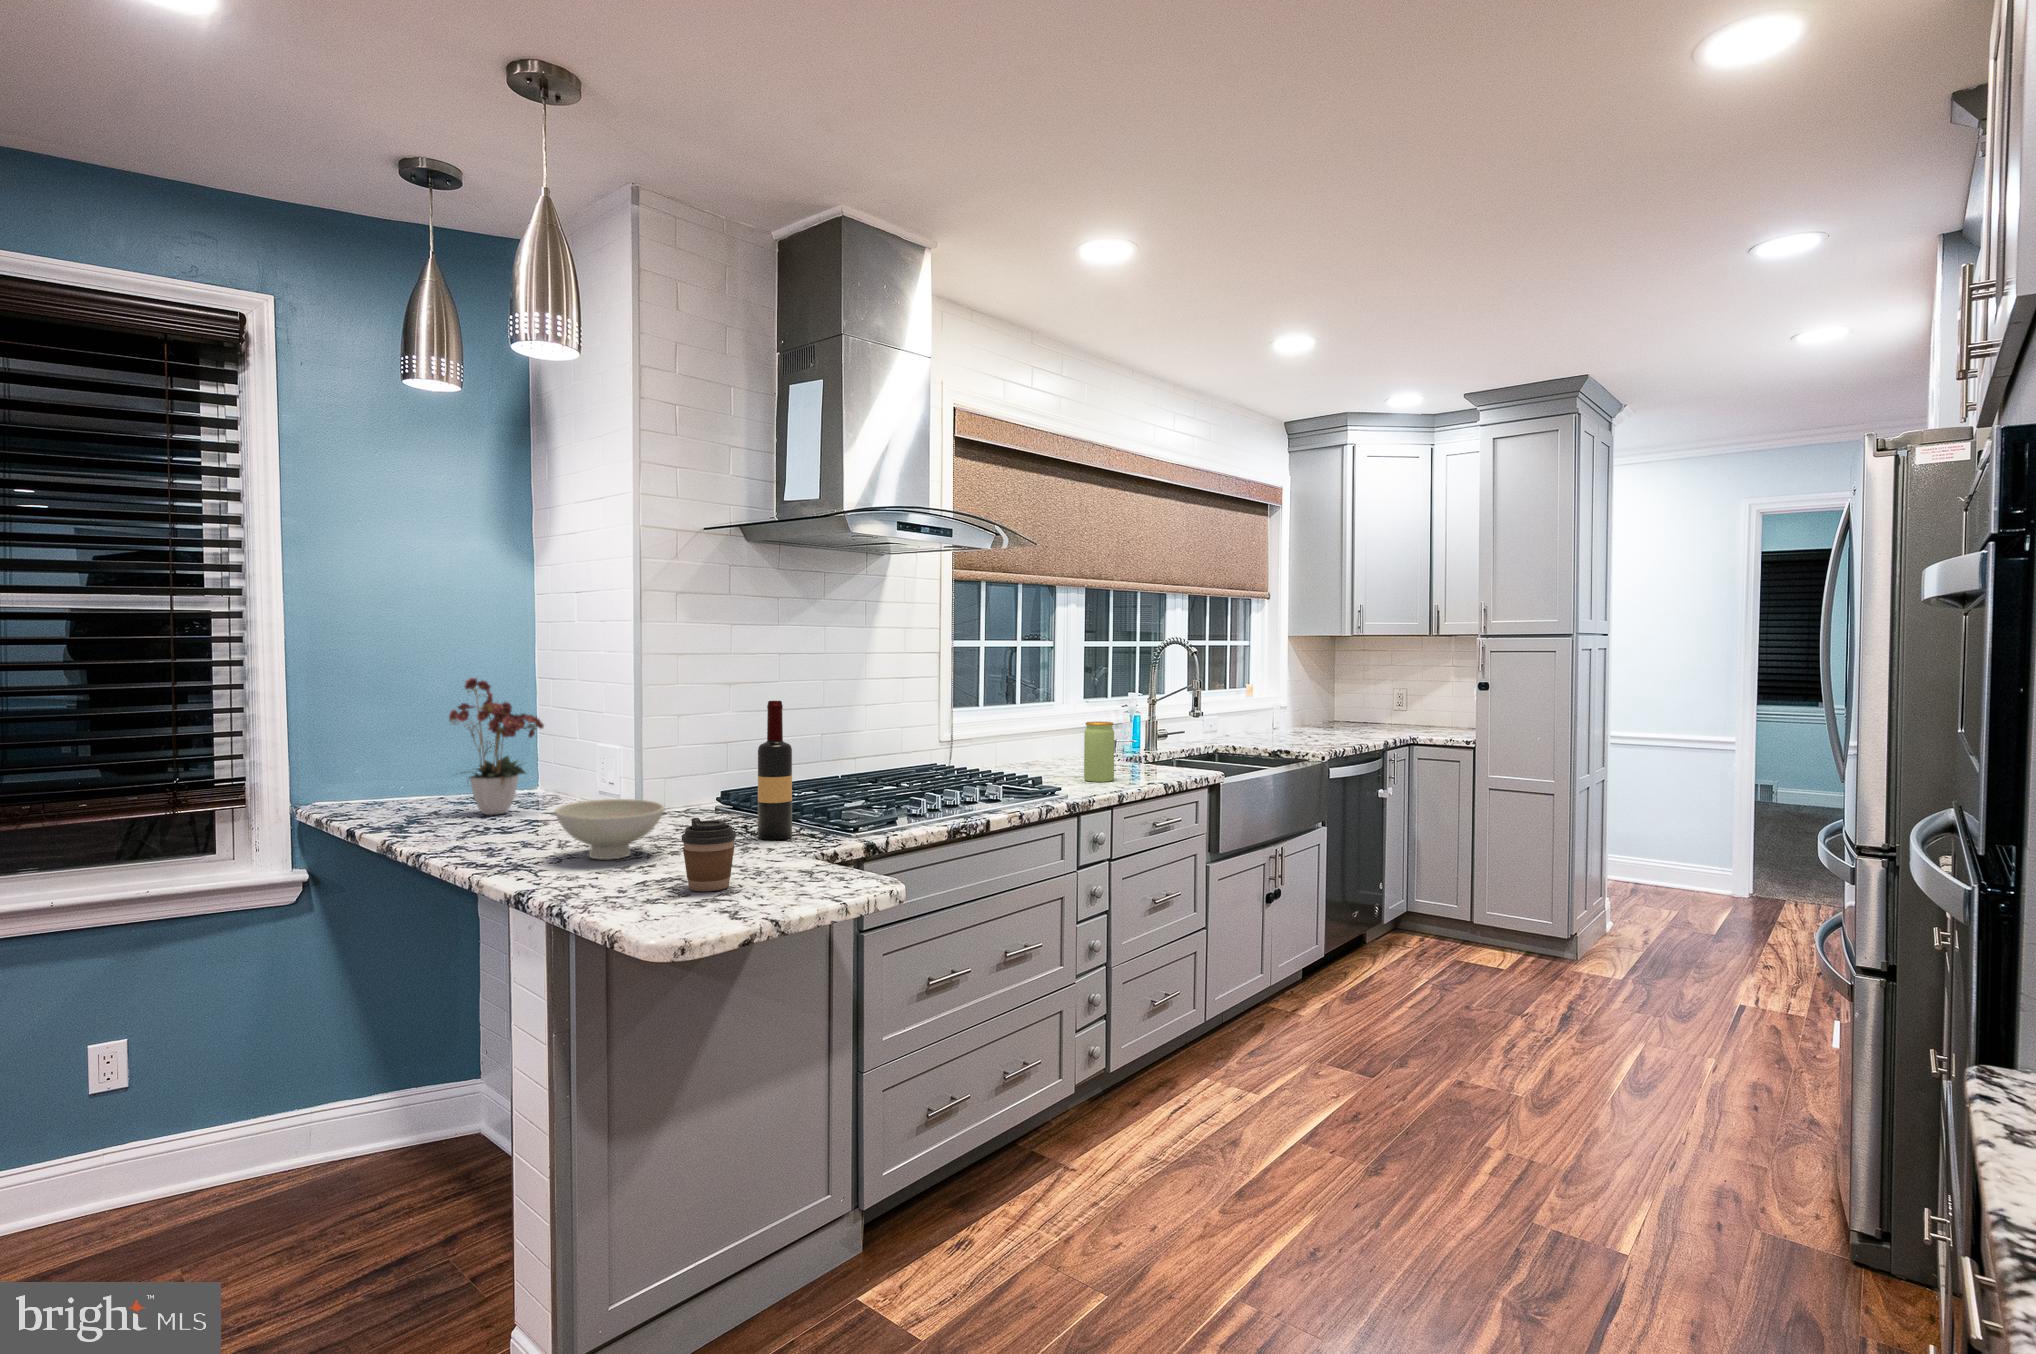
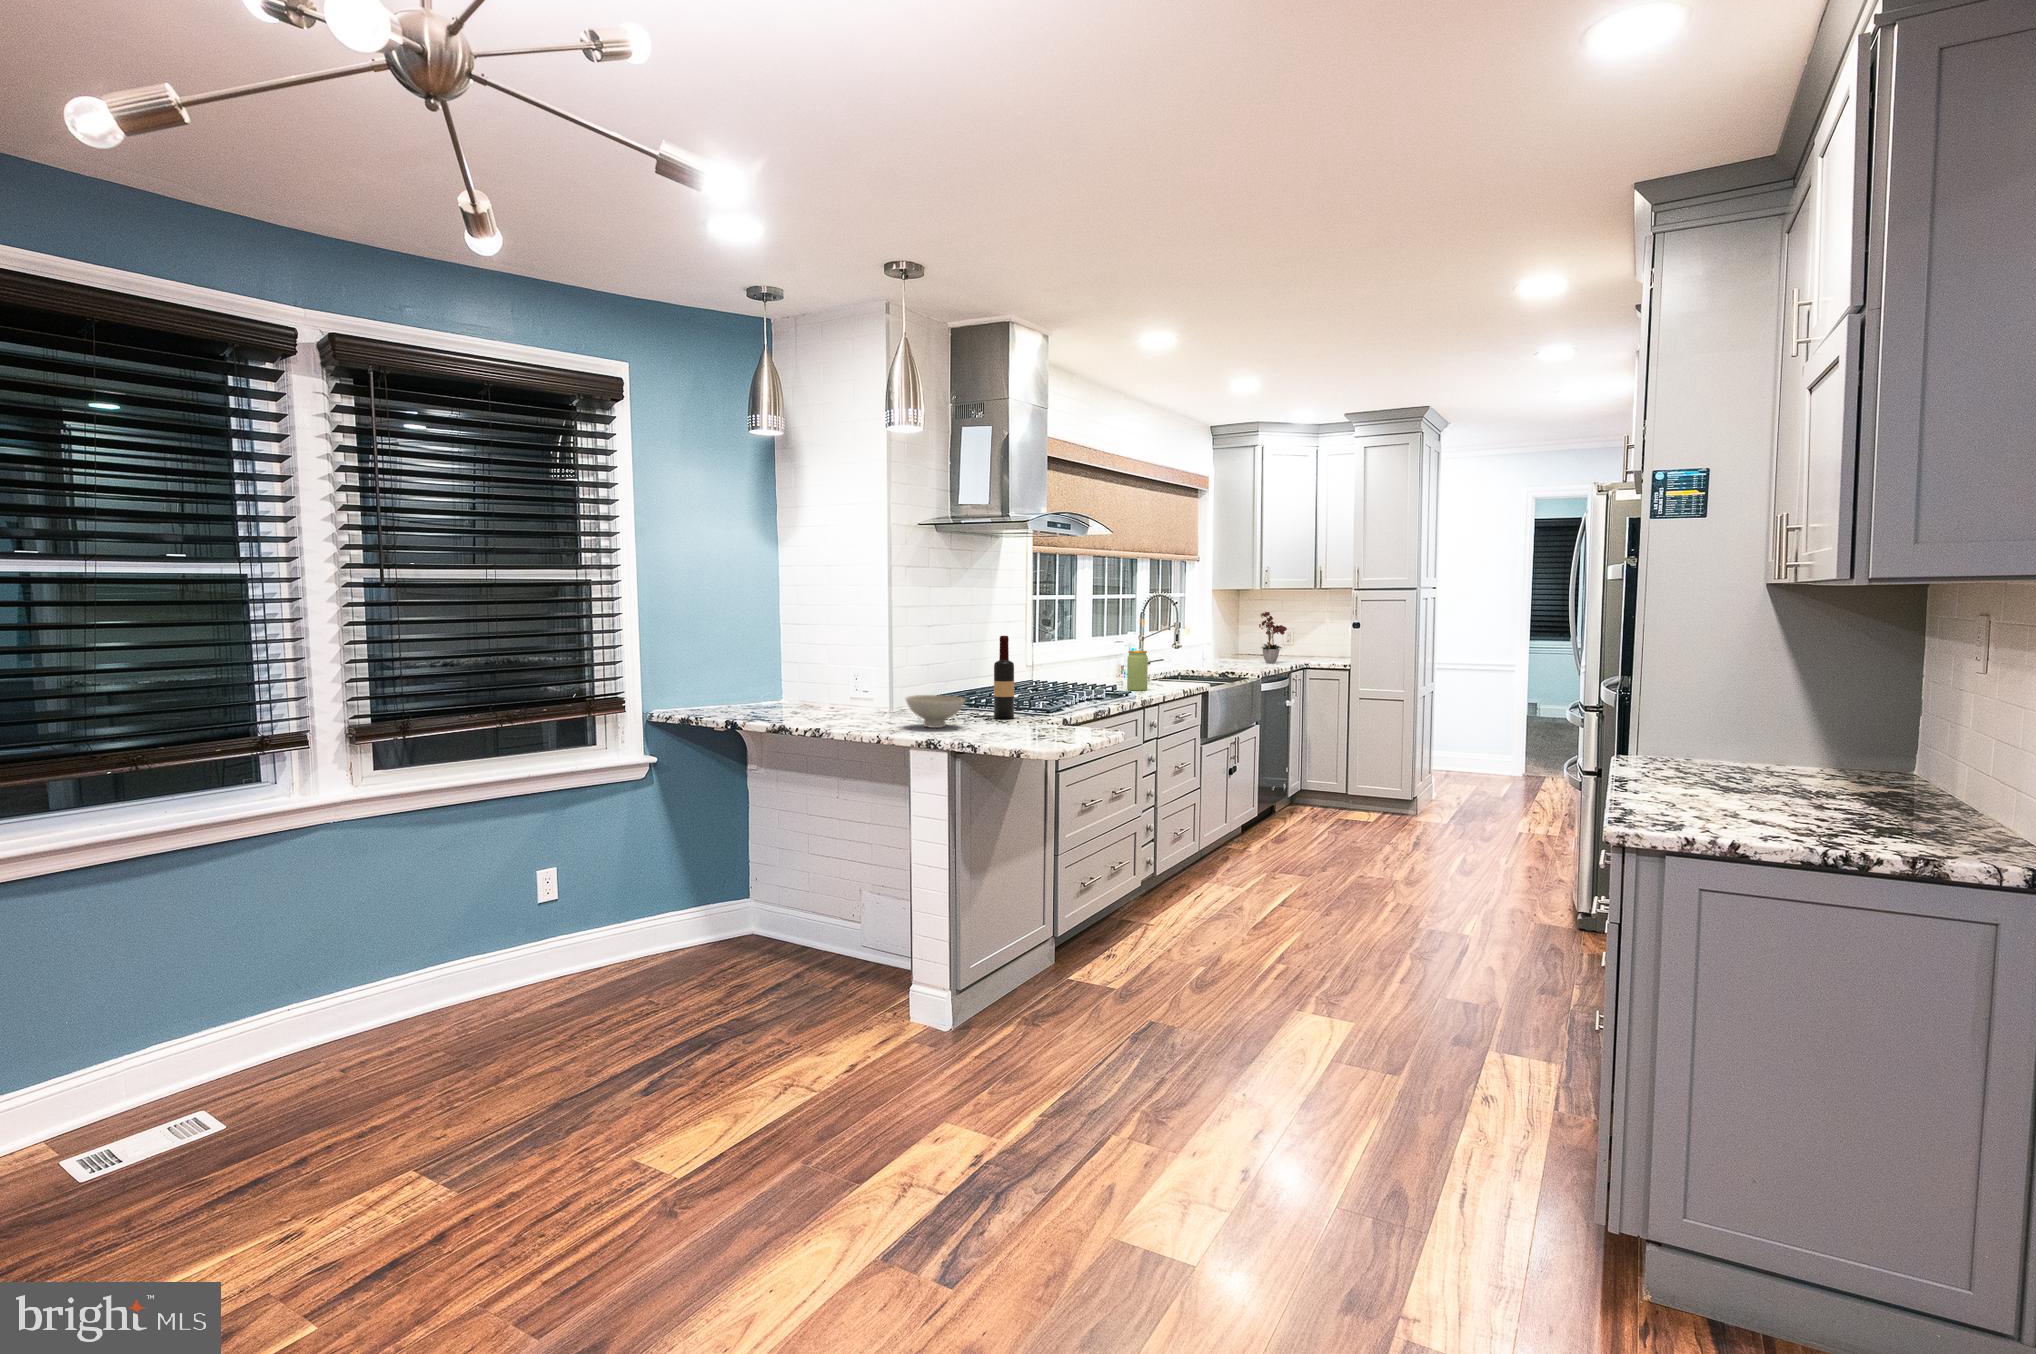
flower arrangement: present [449,678,544,815] -> present [1259,612,1287,663]
coffee cup: present [681,818,736,891] -> none [1012,698,1041,736]

